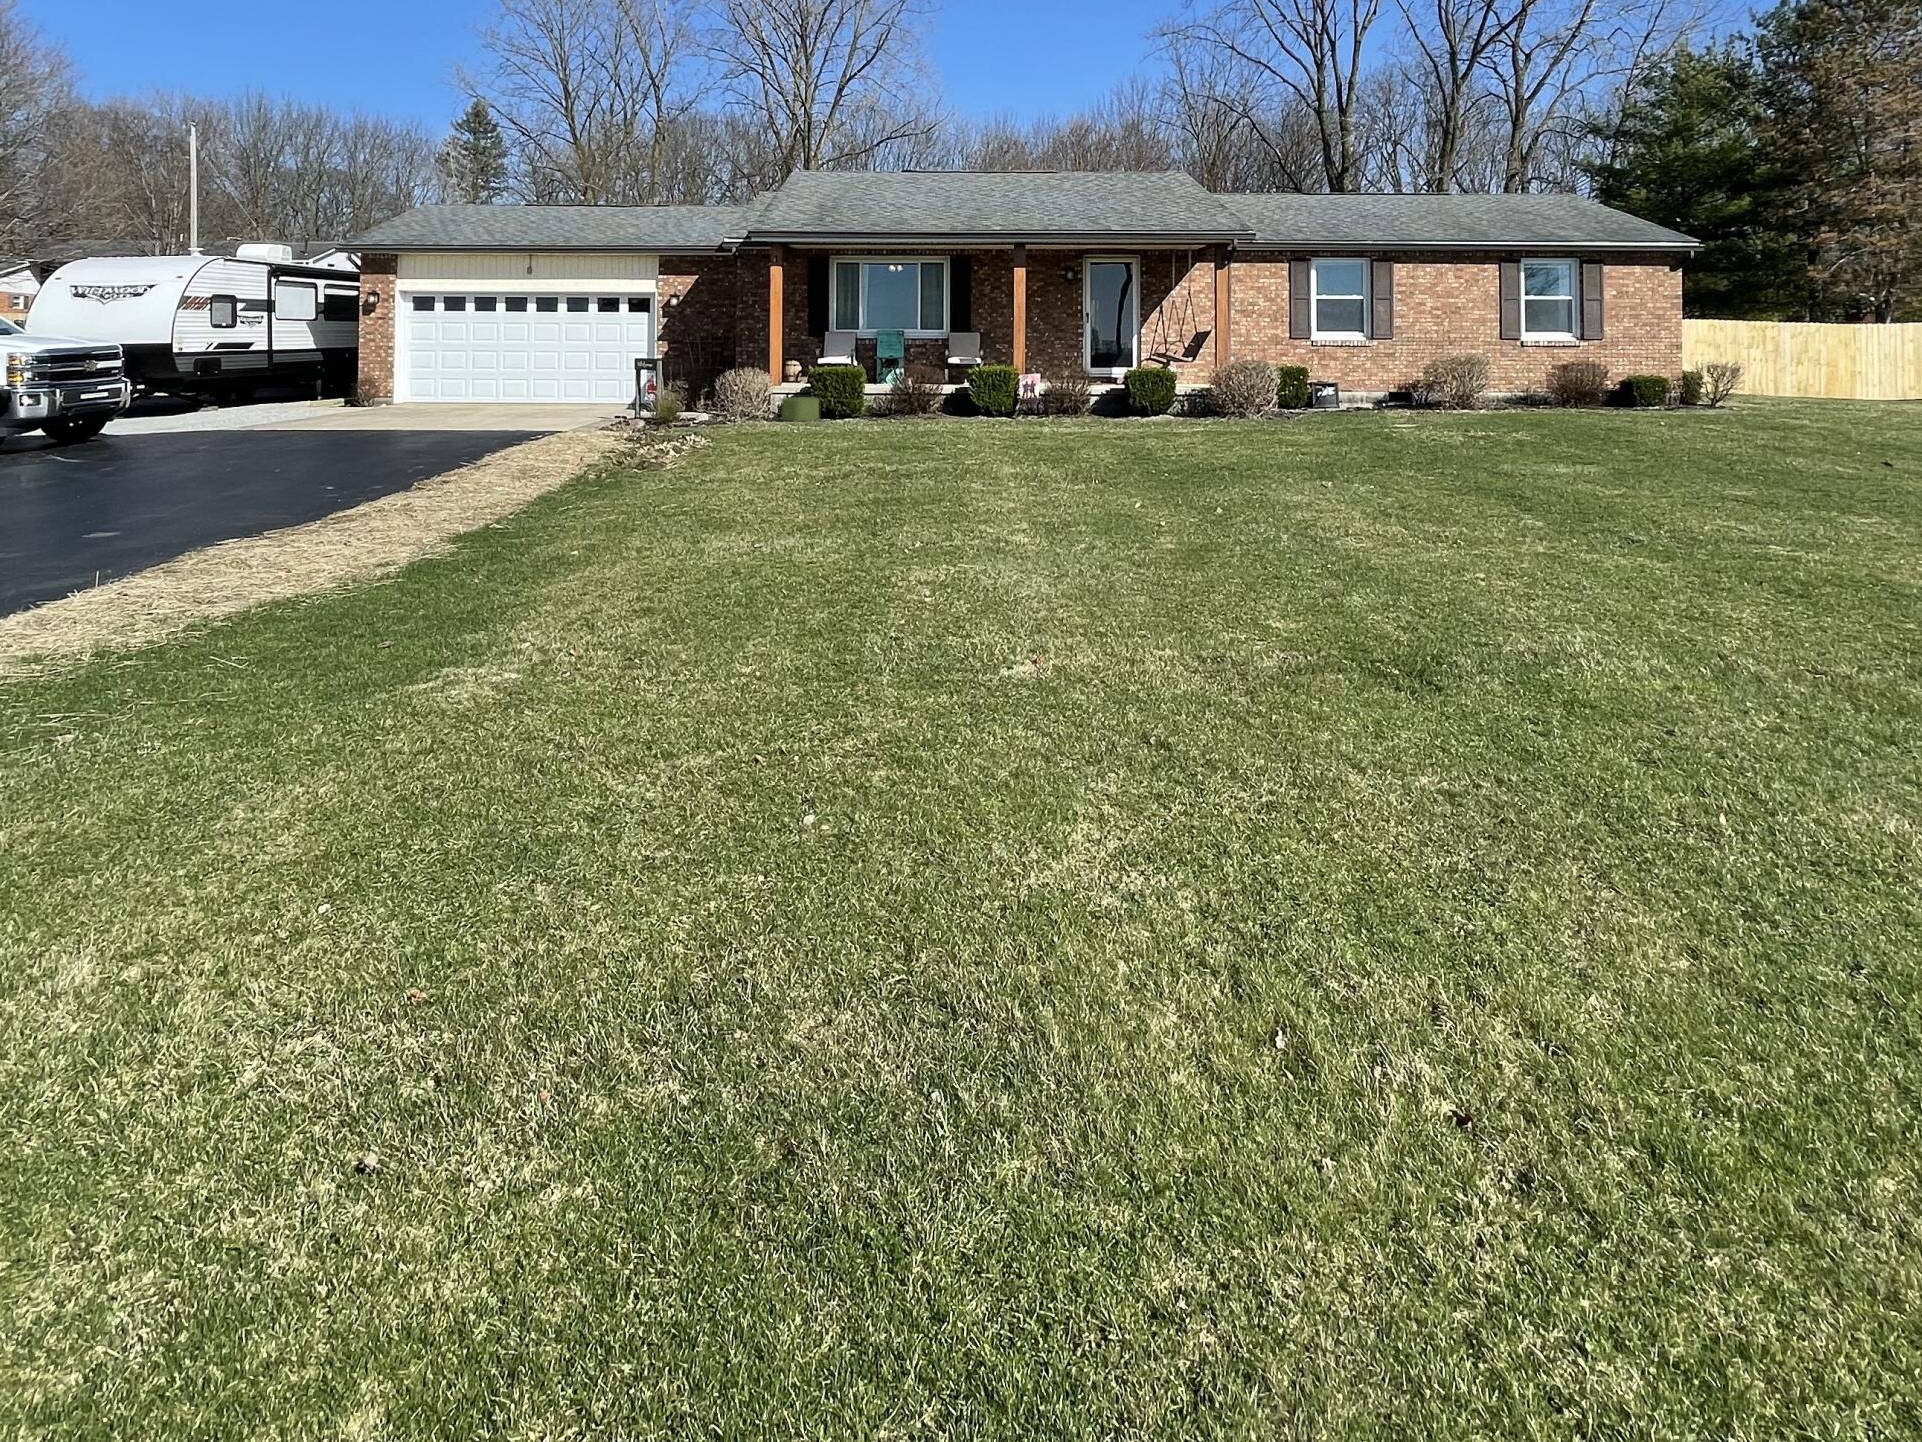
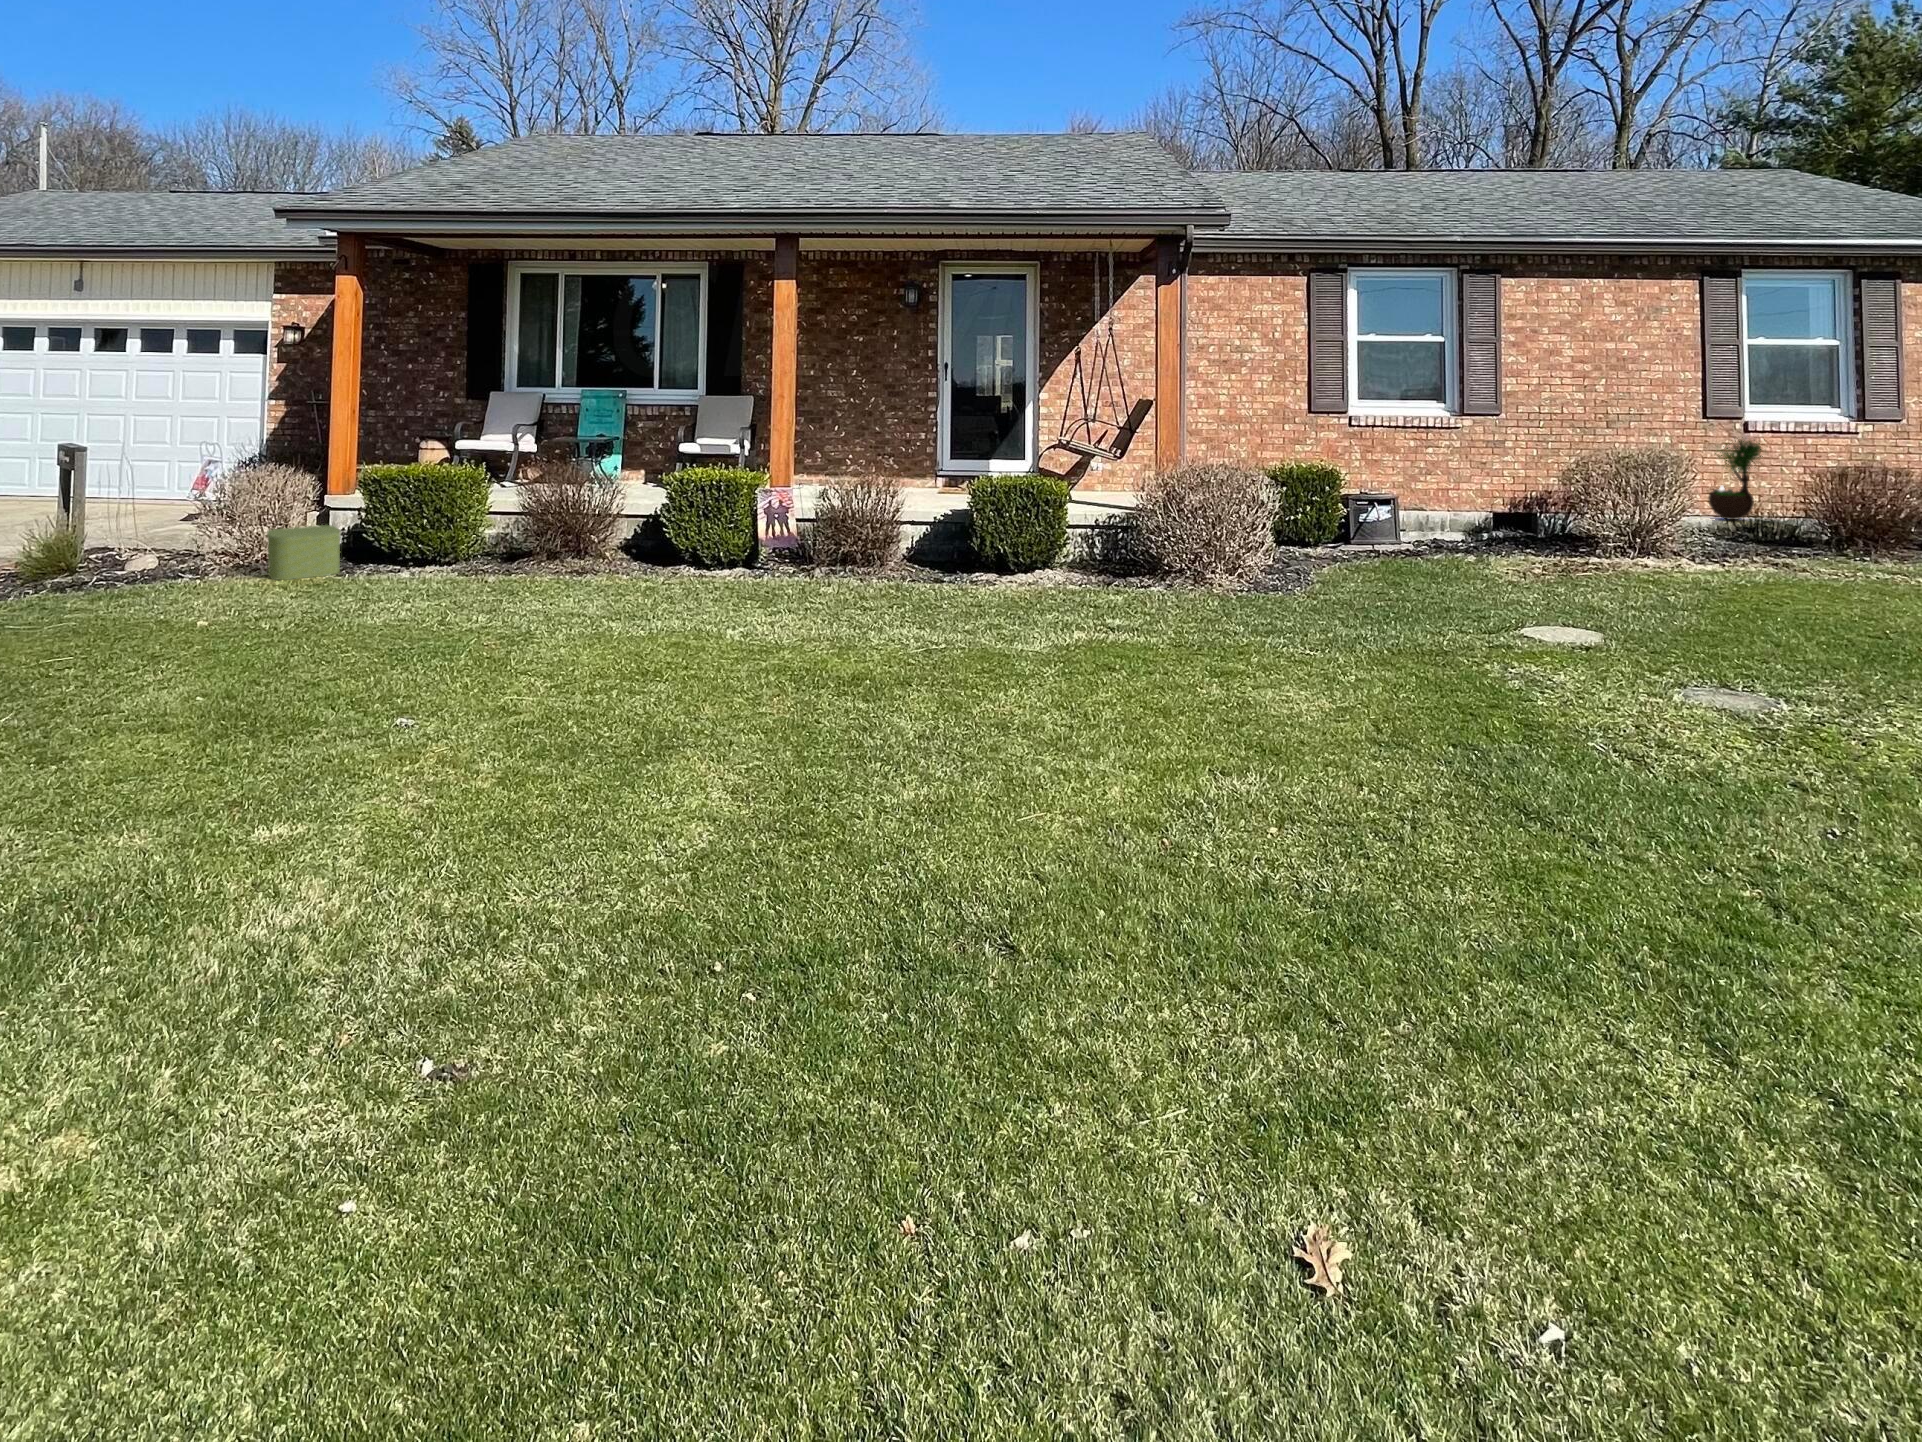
potted tree: none [1501,346,1531,394] -> present [1708,437,1765,520]

